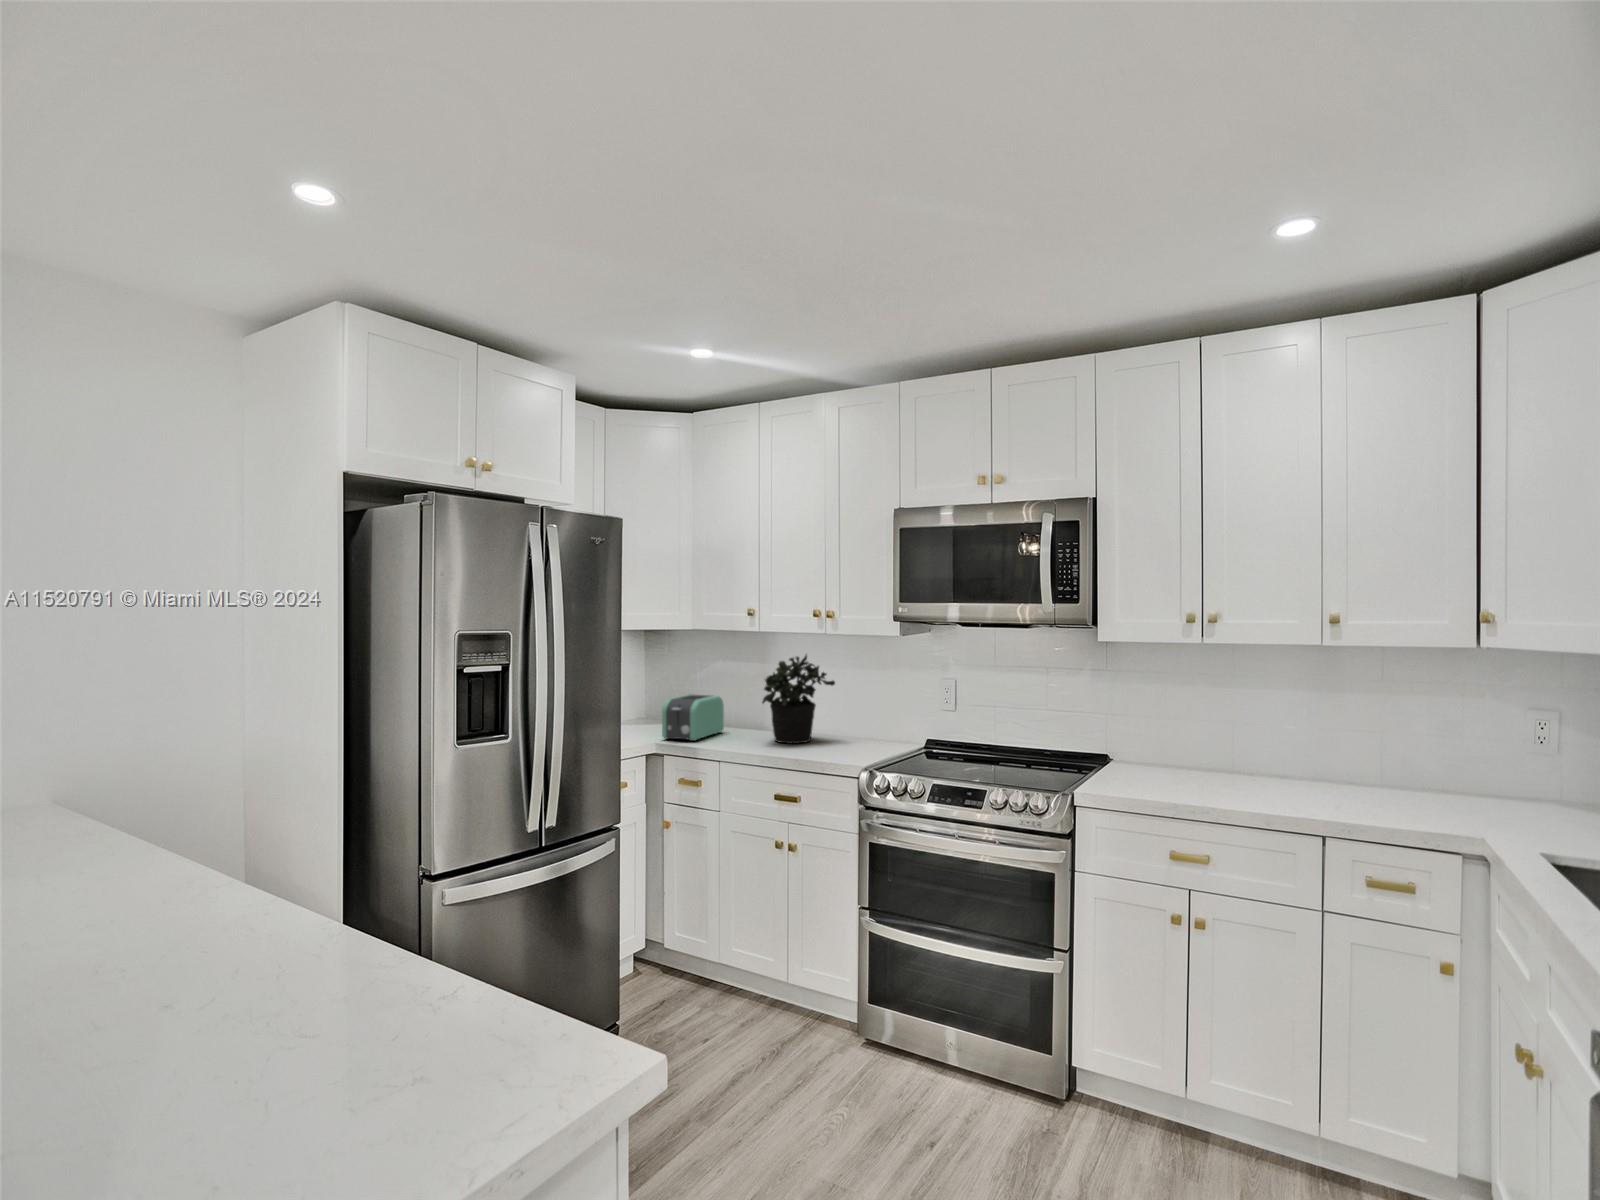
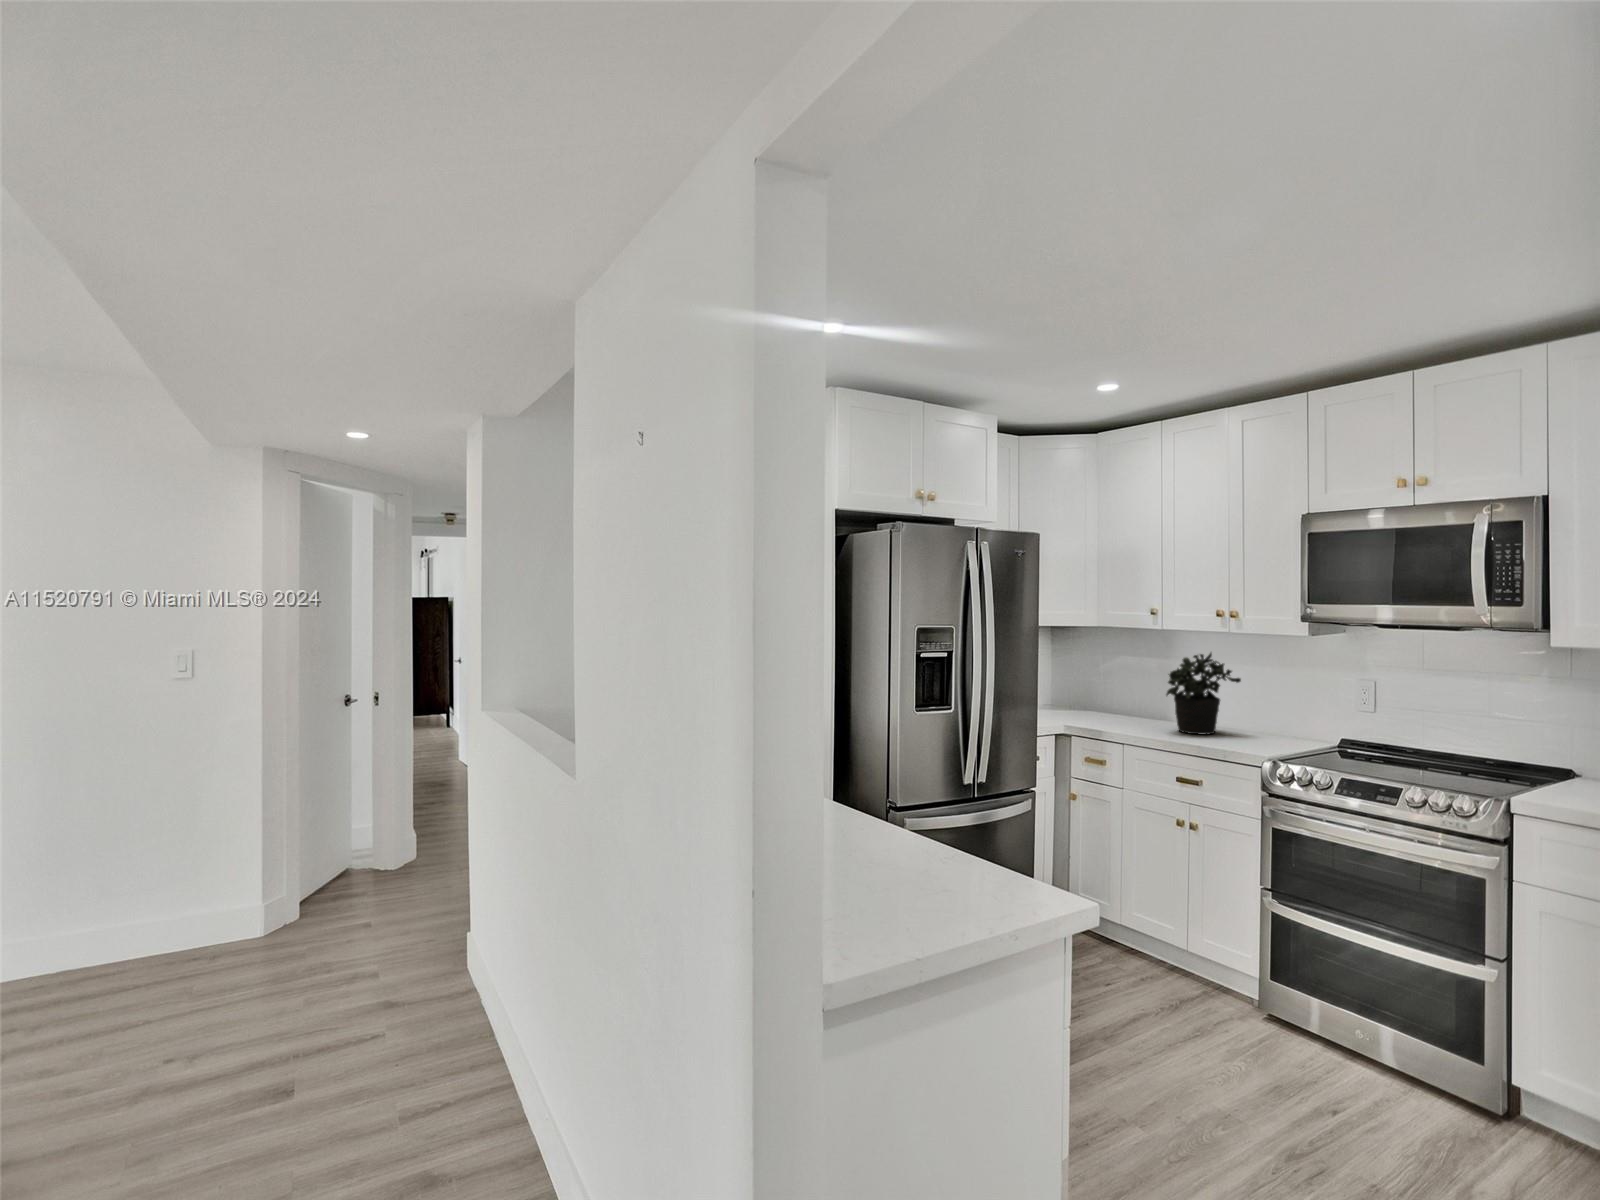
toaster: present [662,695,724,741] -> none [1070,685,1128,726]

